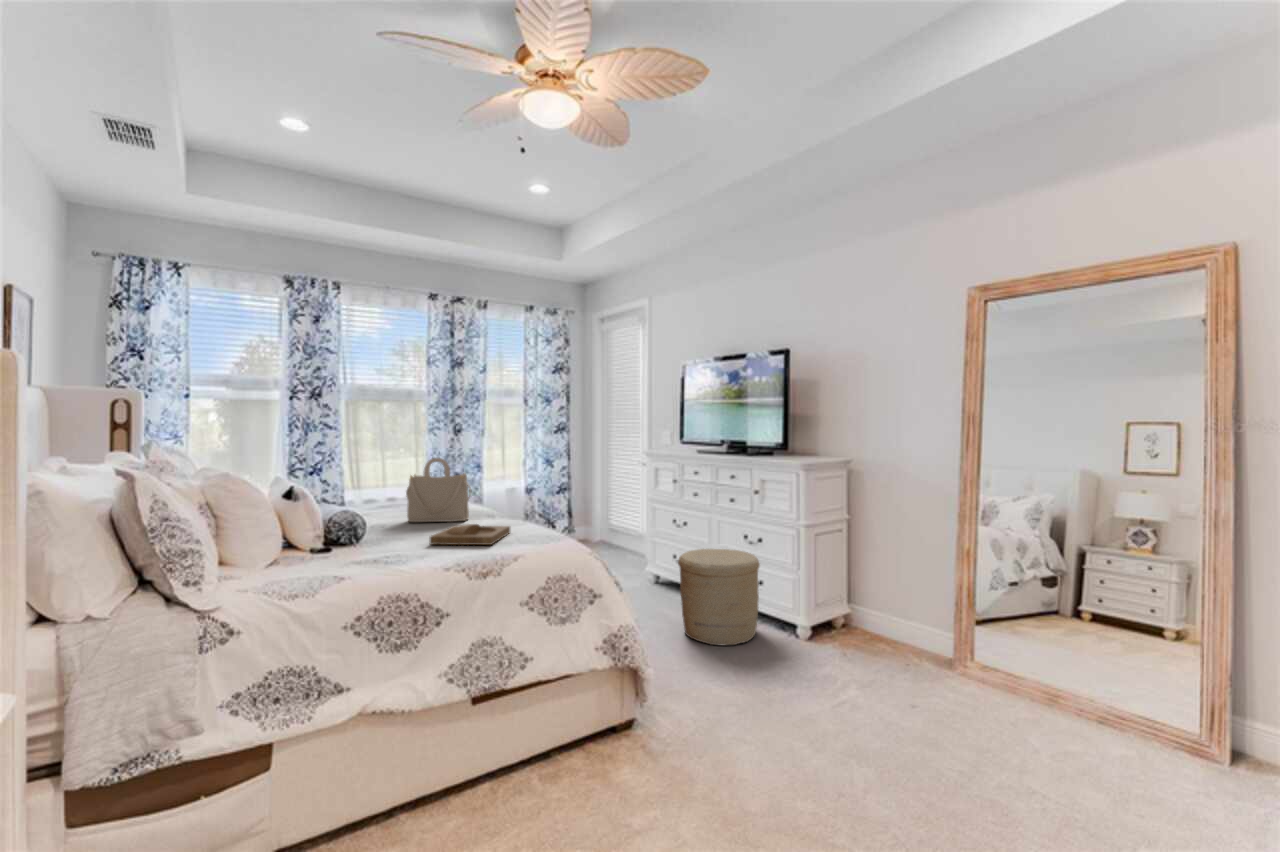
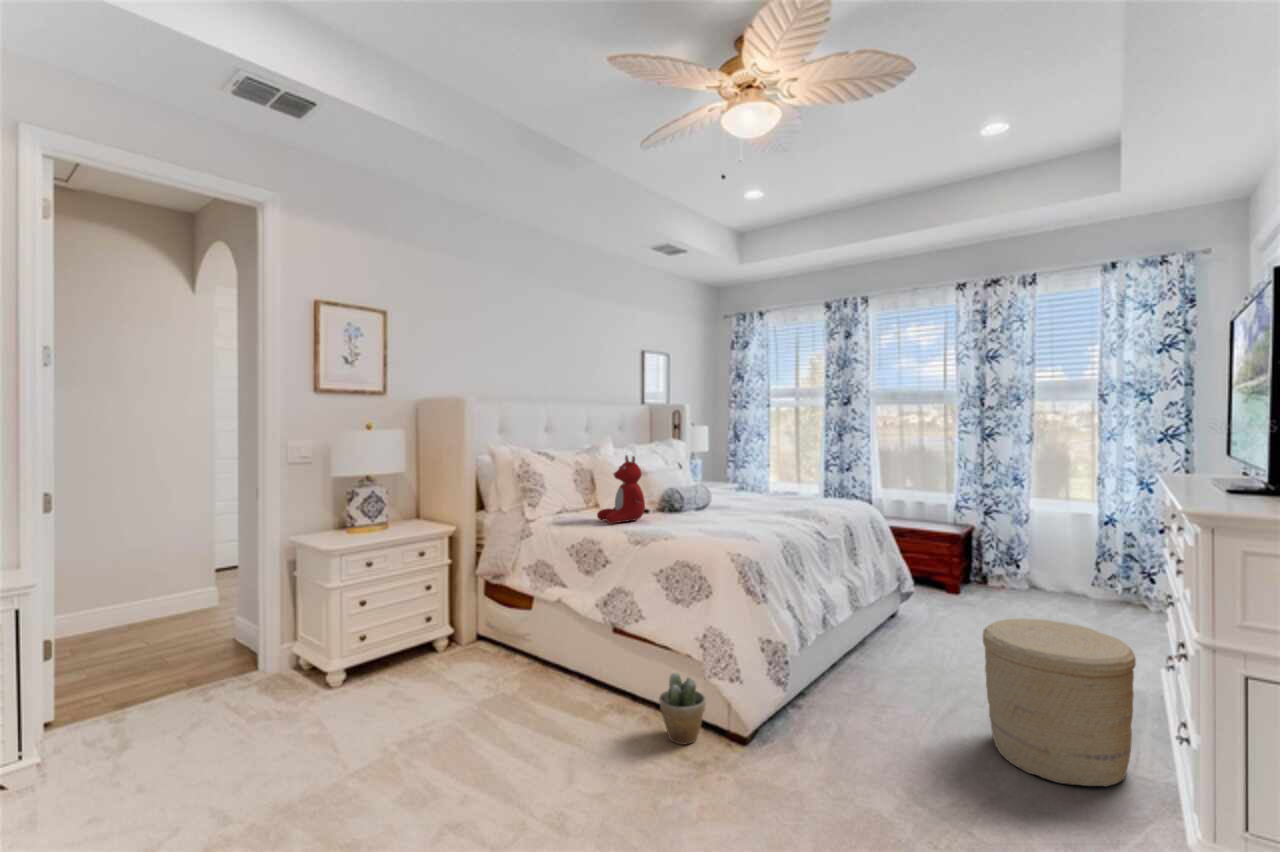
handbag: present [406,458,471,522] -> none [732,458,775,514]
teddy bear: none [316,461,403,568] -> present [597,456,645,524]
tray: present [430,524,510,545] -> none [674,513,736,529]
potted plant: none [593,687,644,768] -> present [659,673,706,745]

